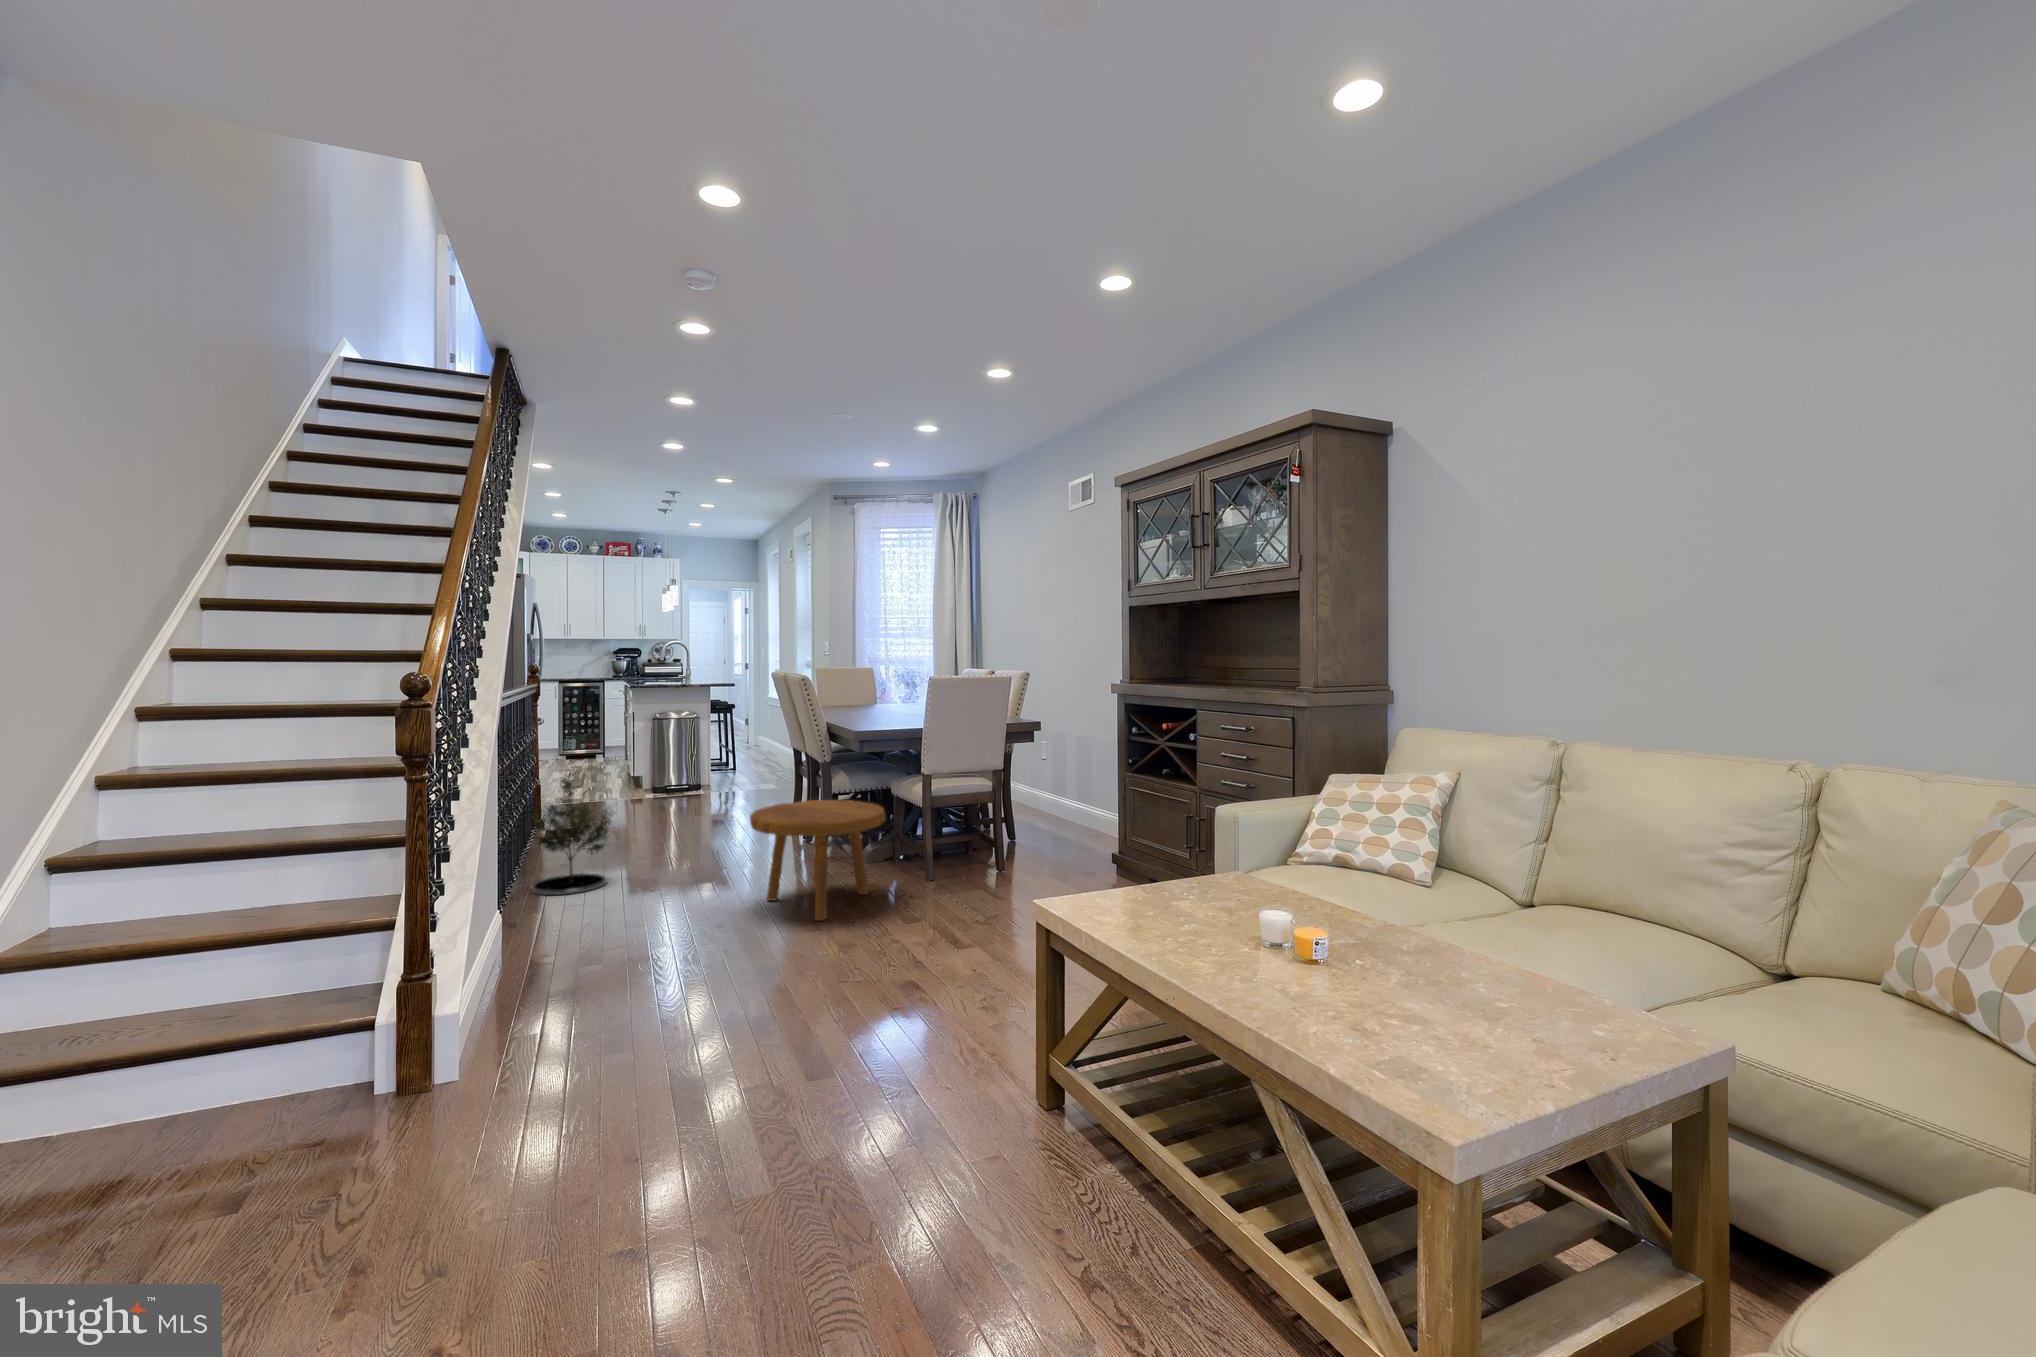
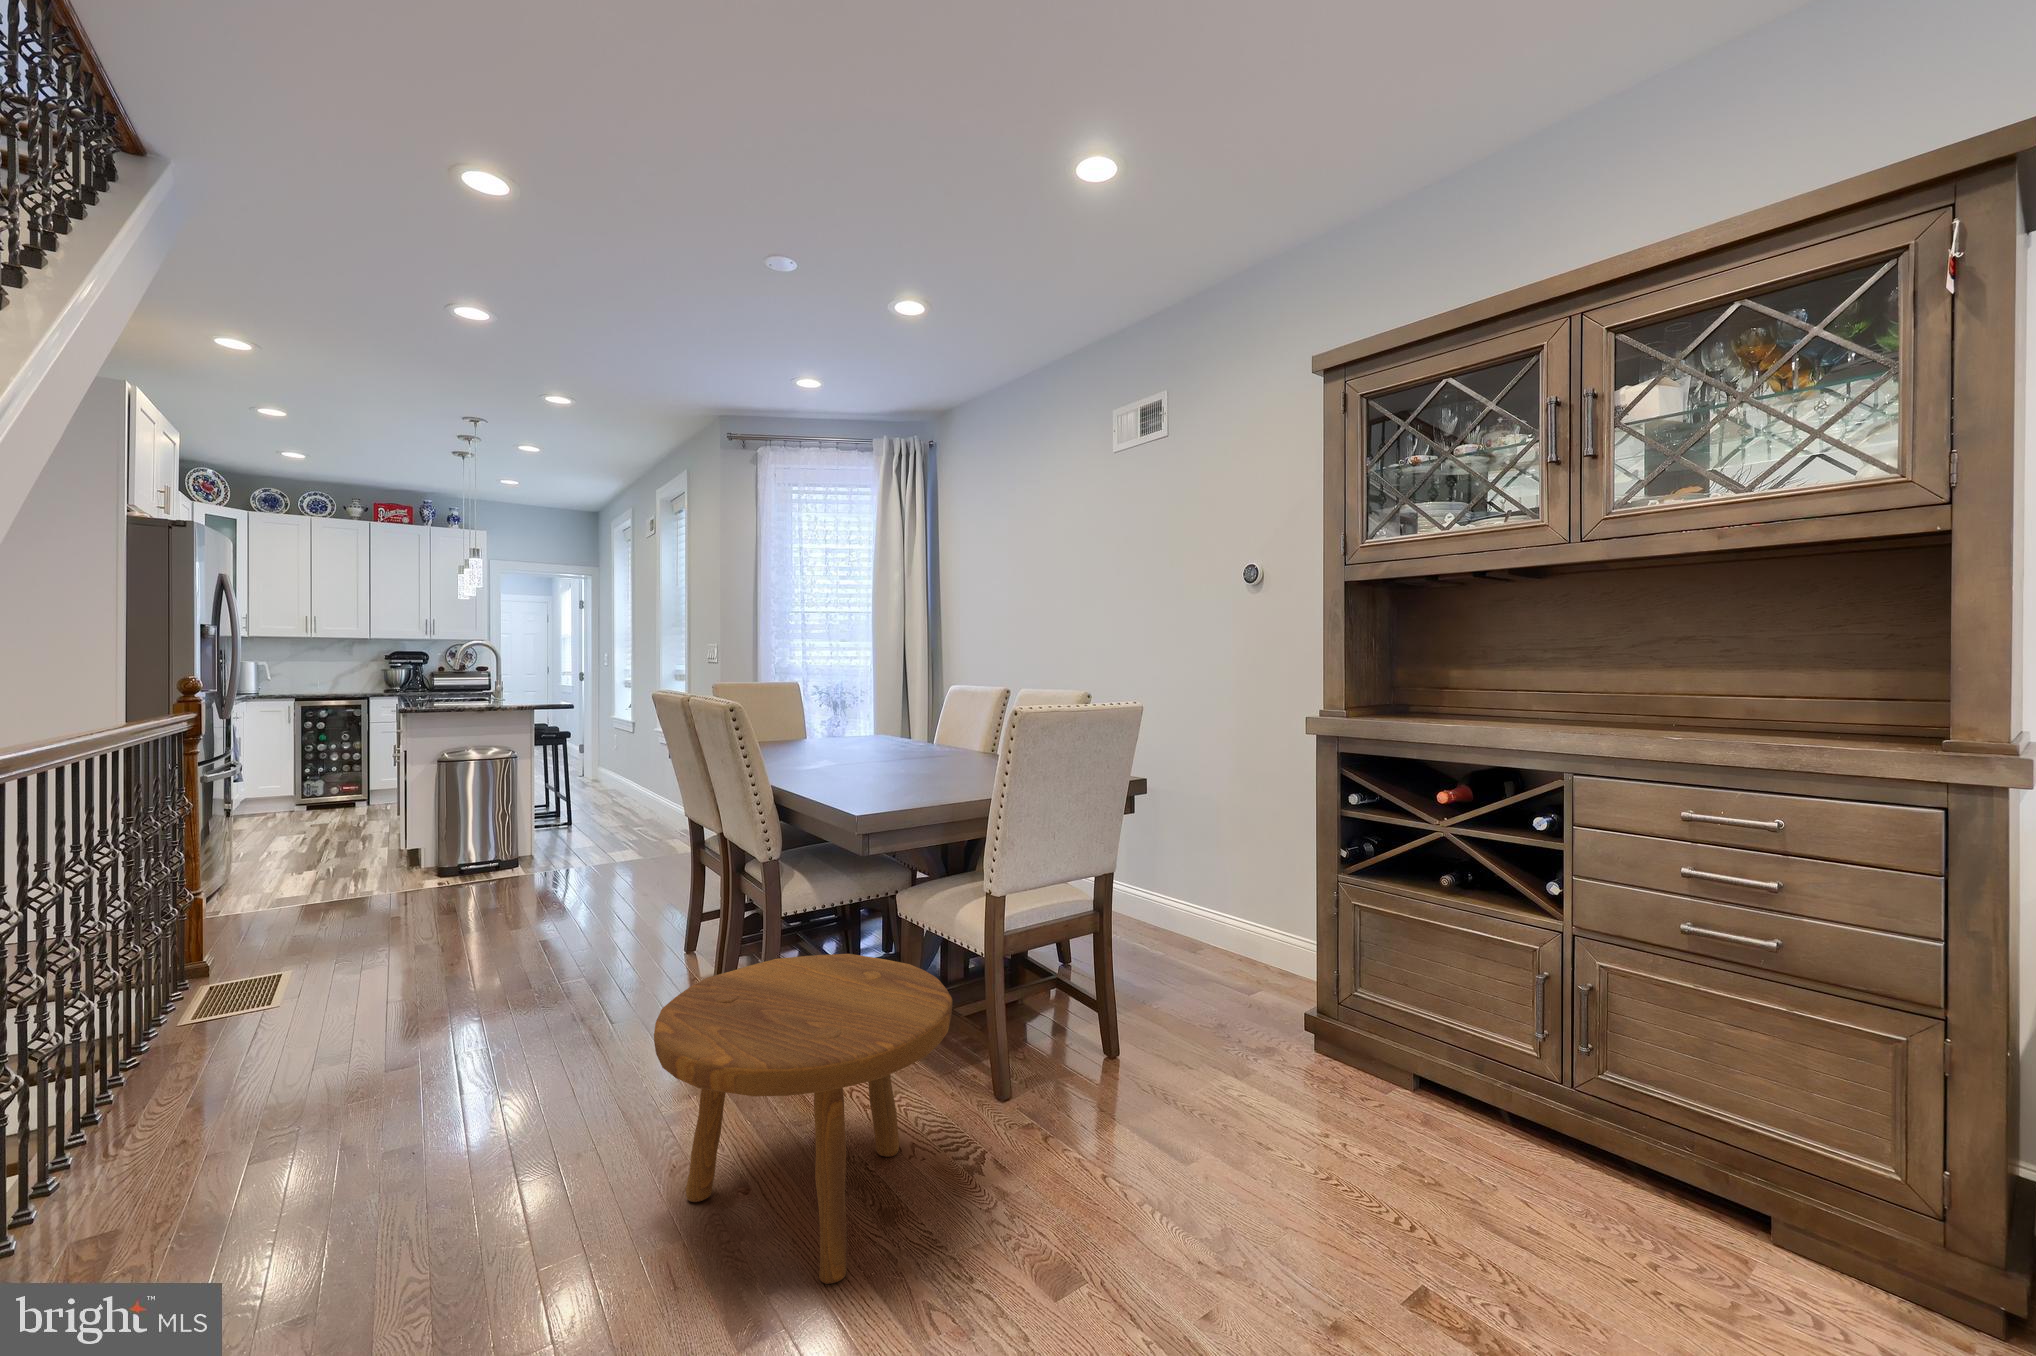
potted tree: present [529,770,615,895] -> none [81,907,335,1226]

